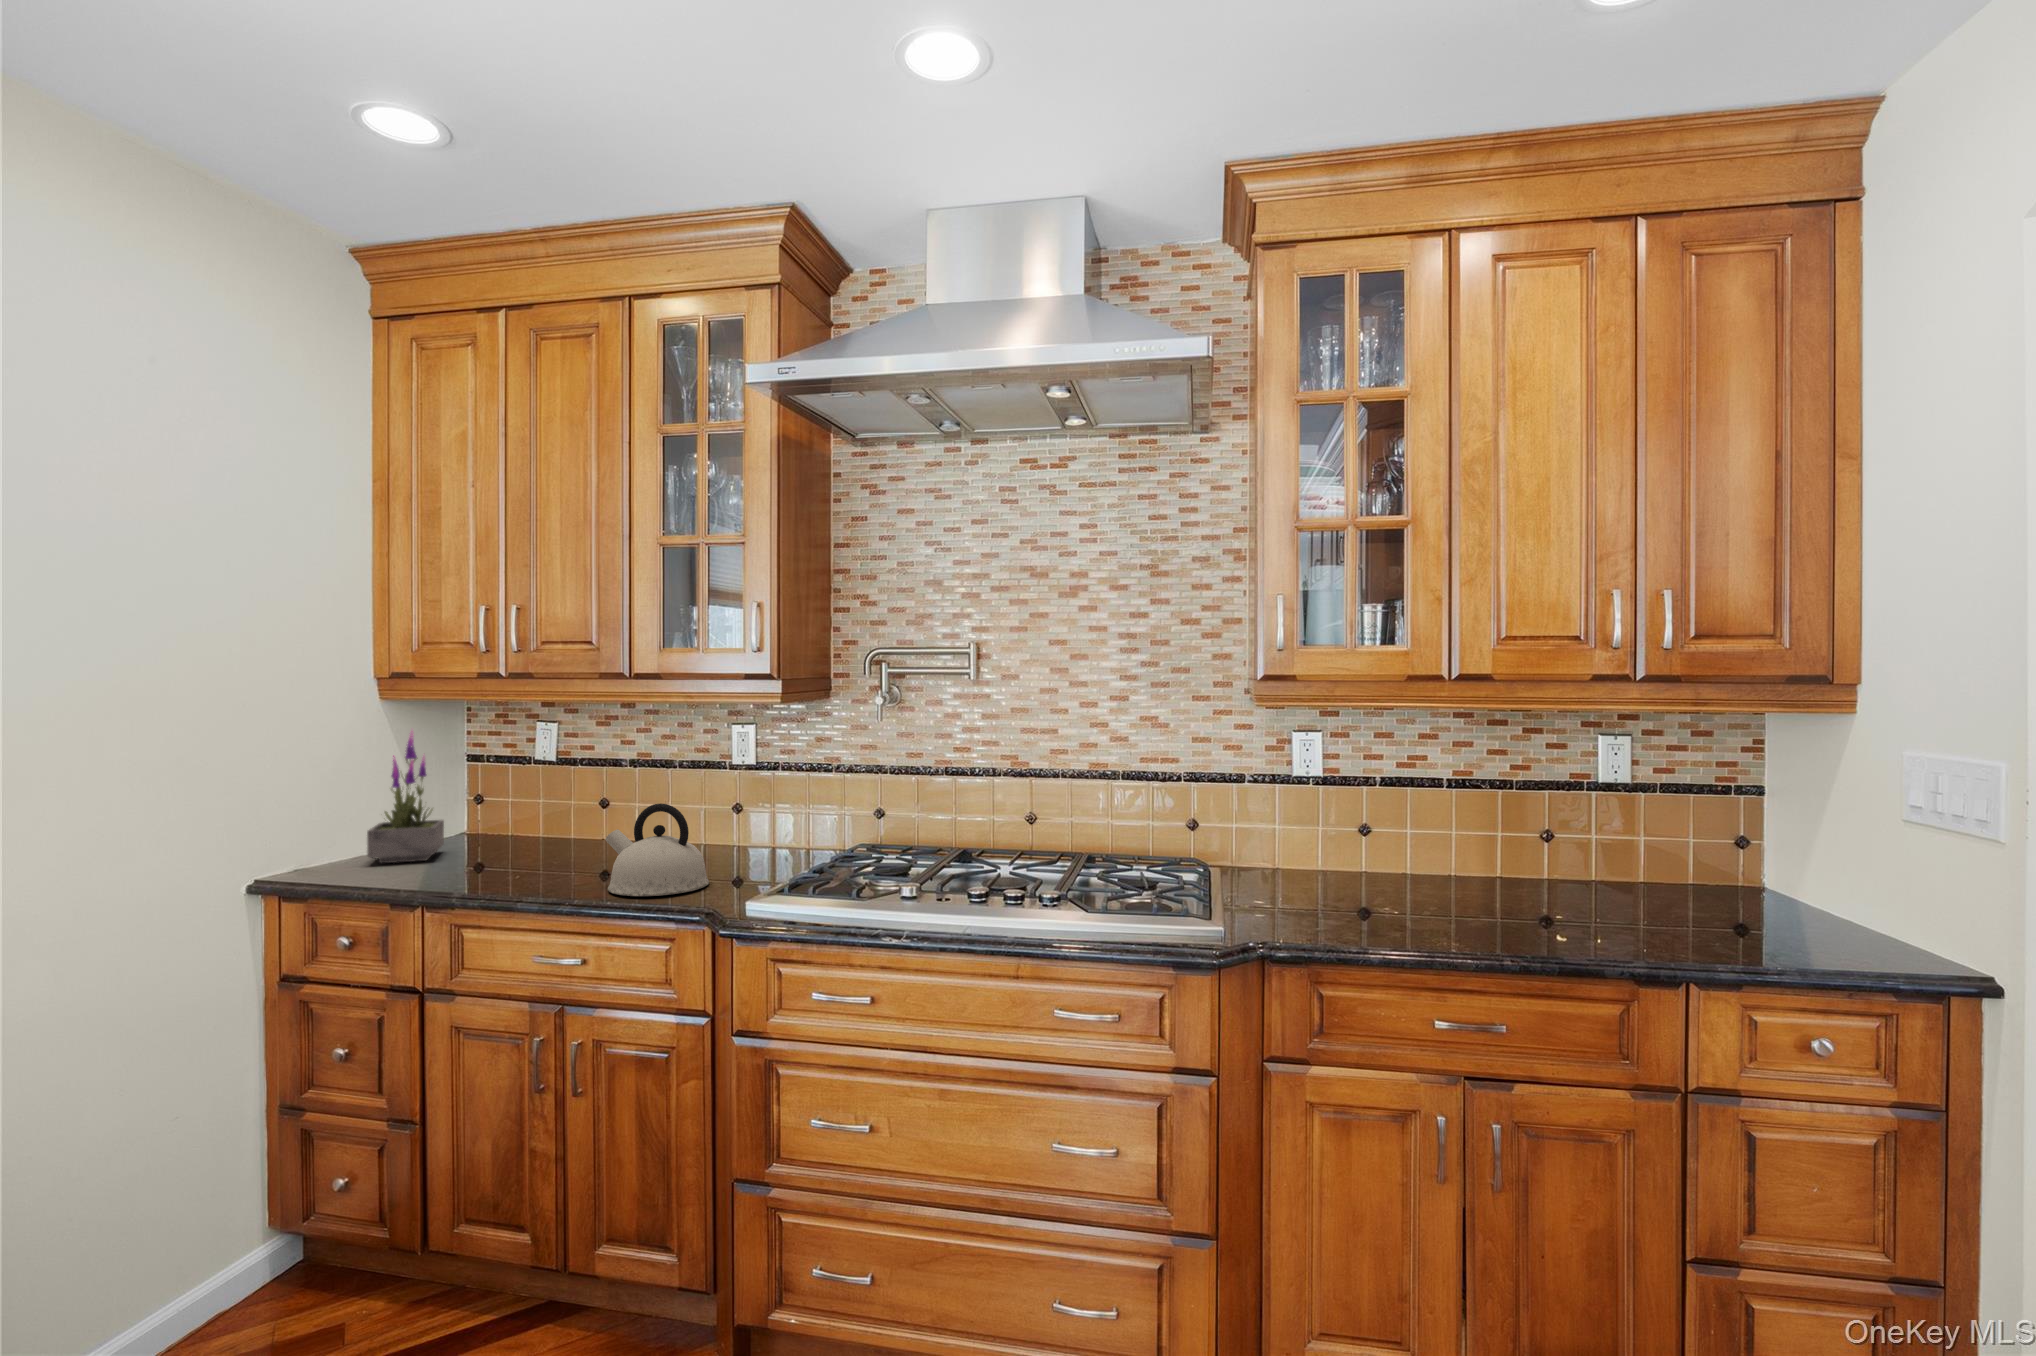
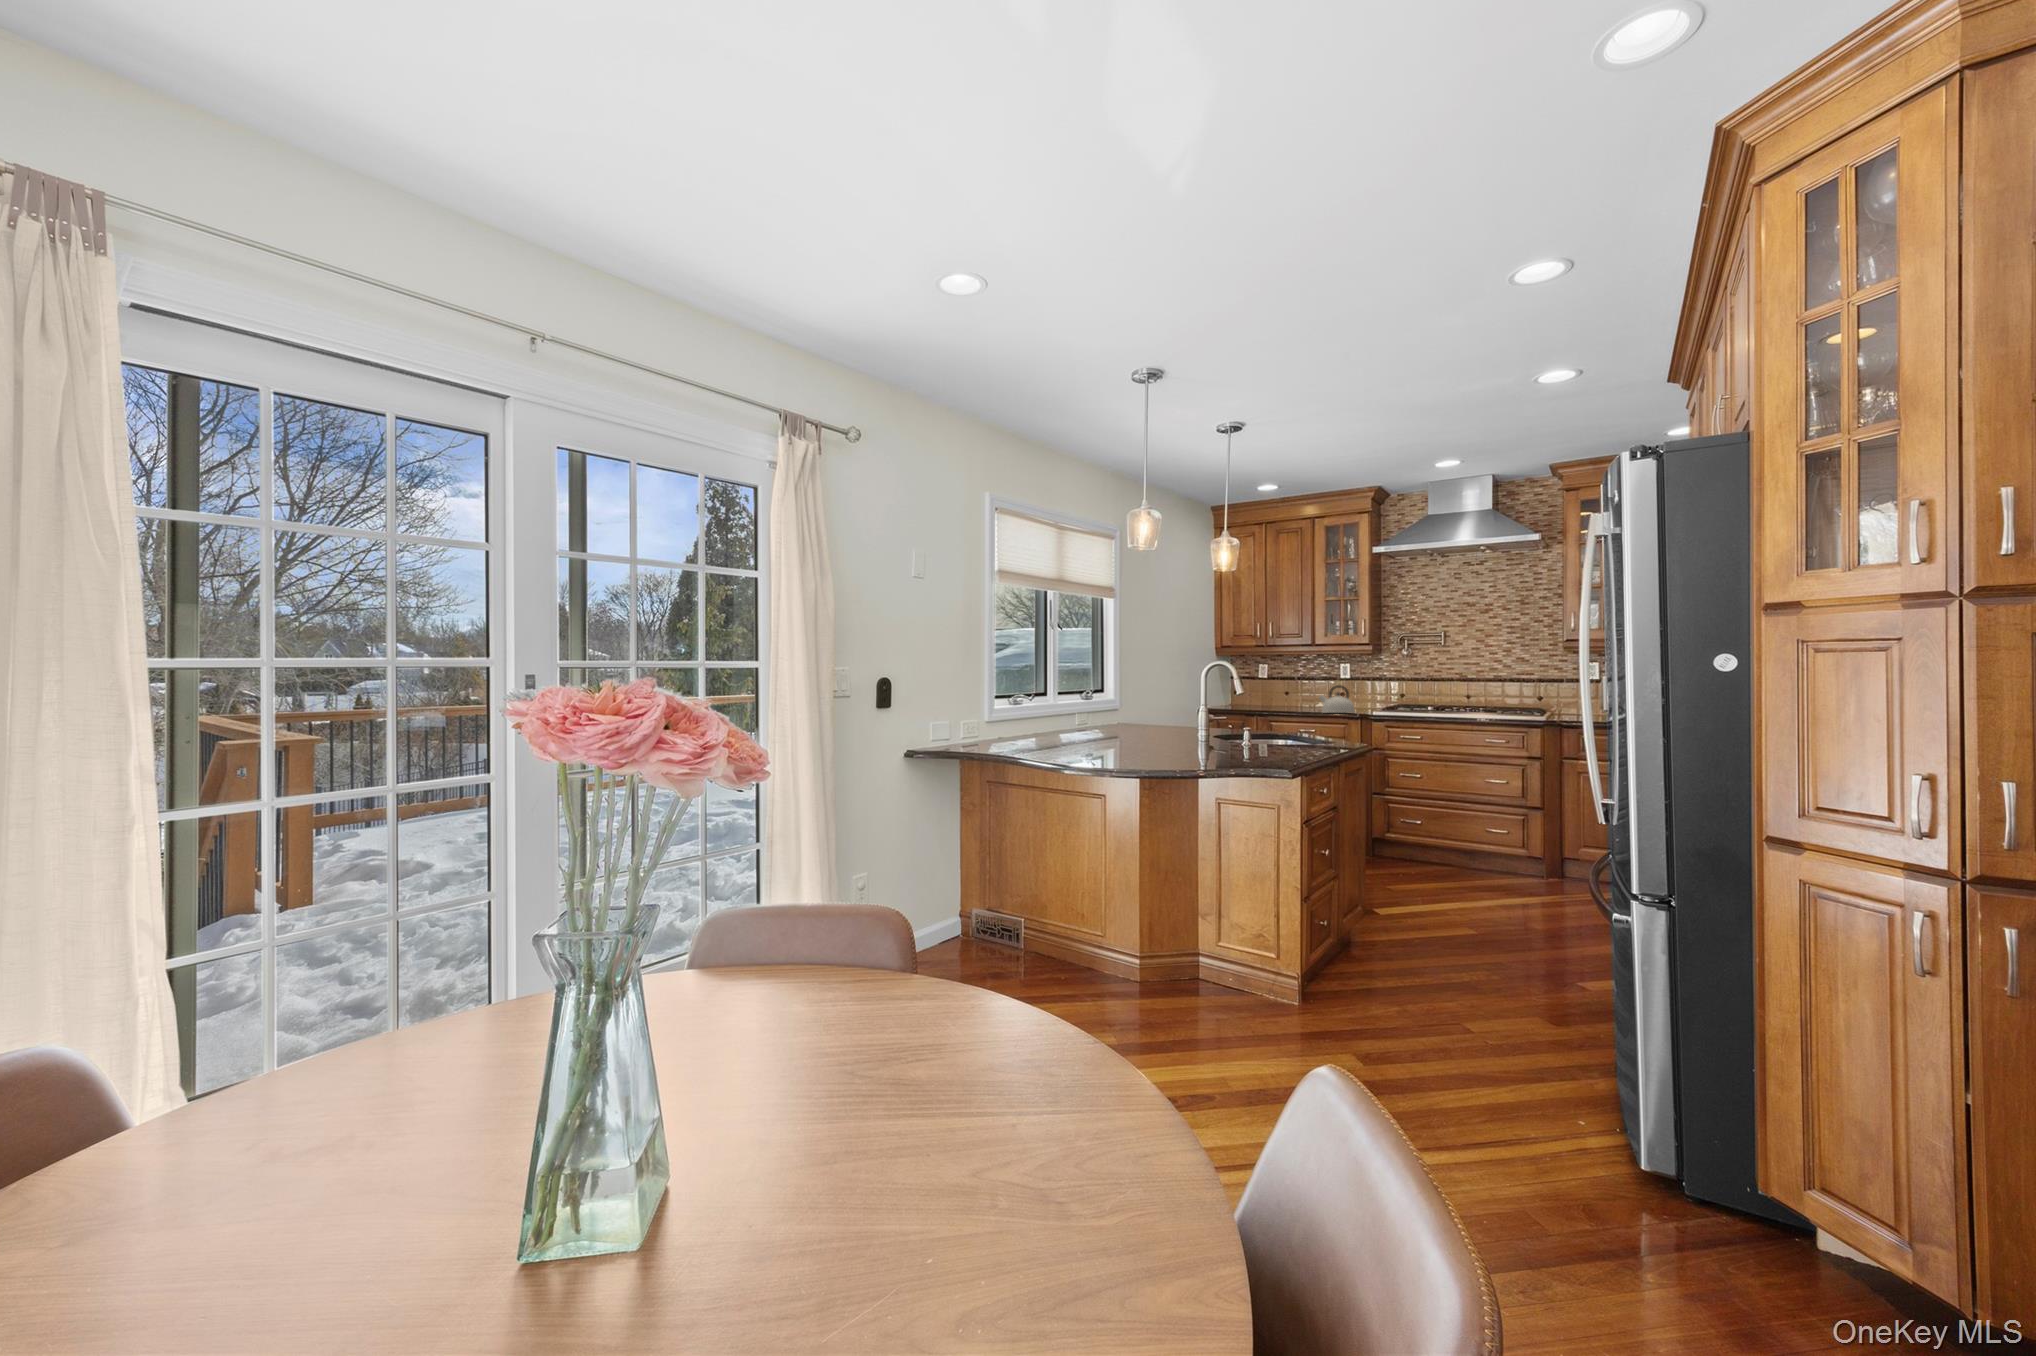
potted plant: present [367,731,444,863] -> none [1215,665,1240,711]

